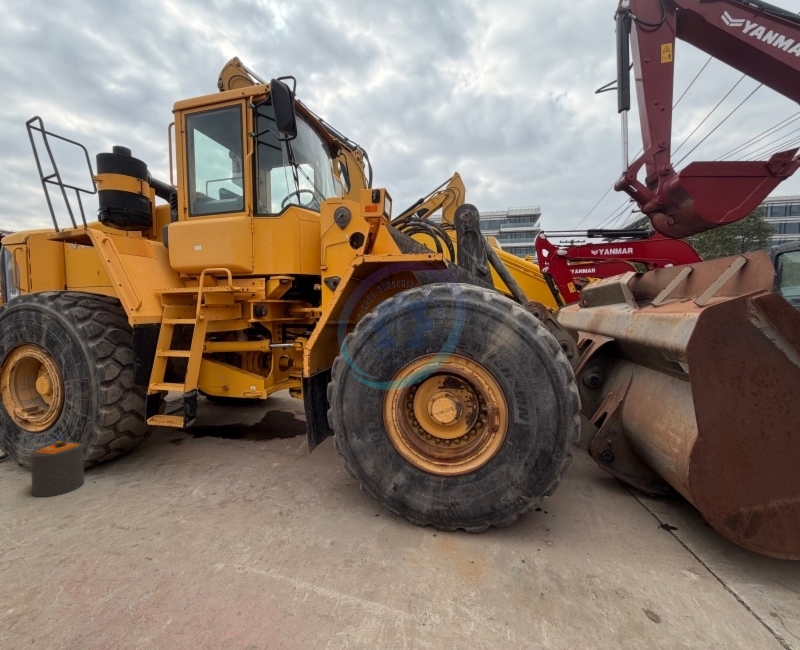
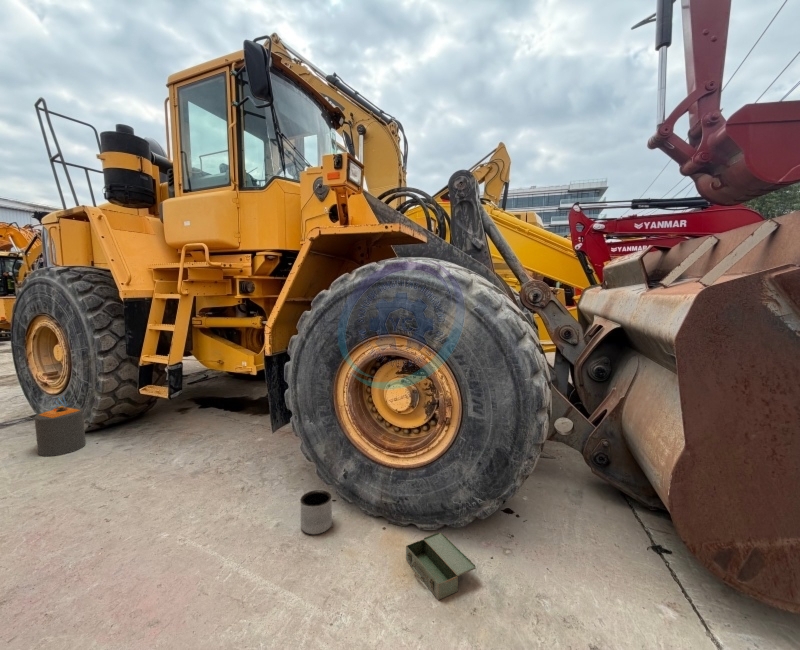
planter: none [359,503,388,545] -> present [300,490,332,534]
toolbox: none [470,531,538,587] -> present [406,533,476,600]

